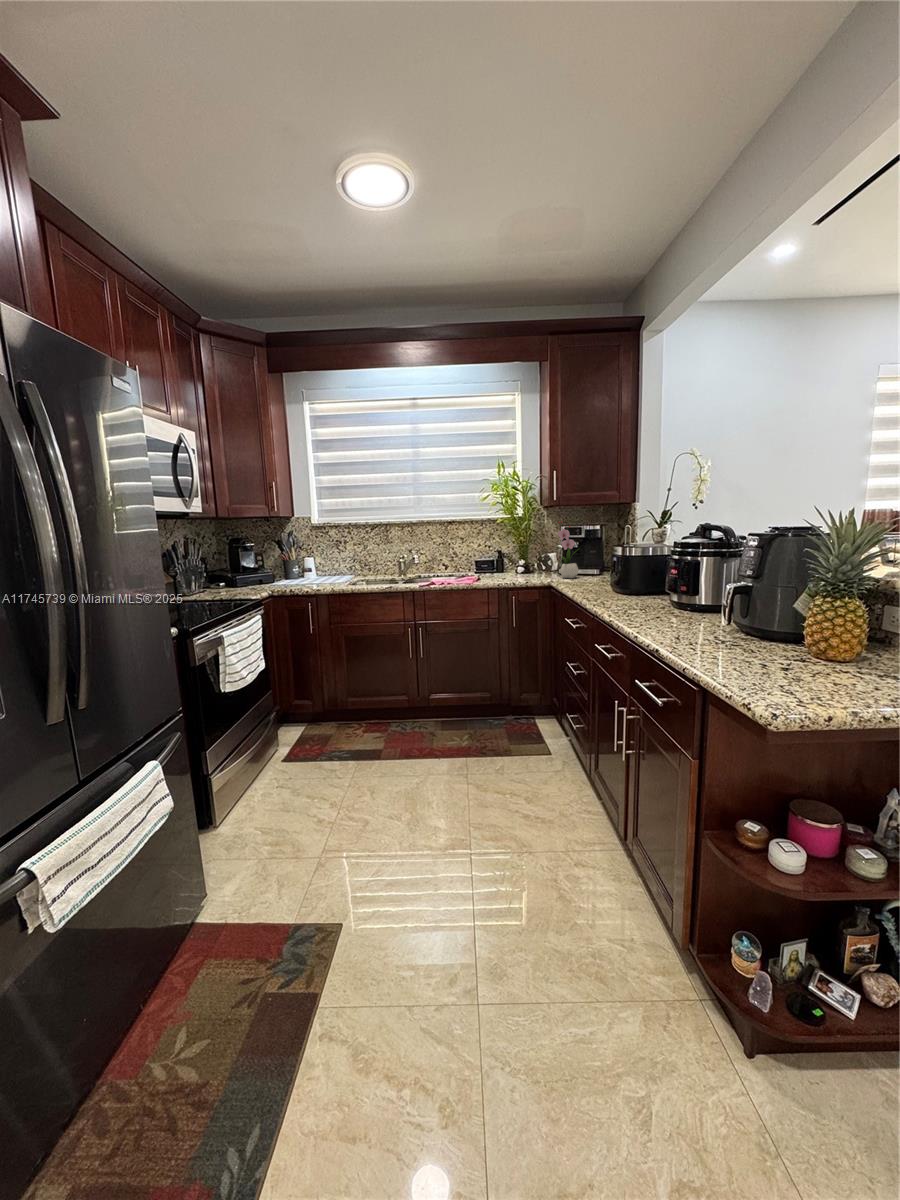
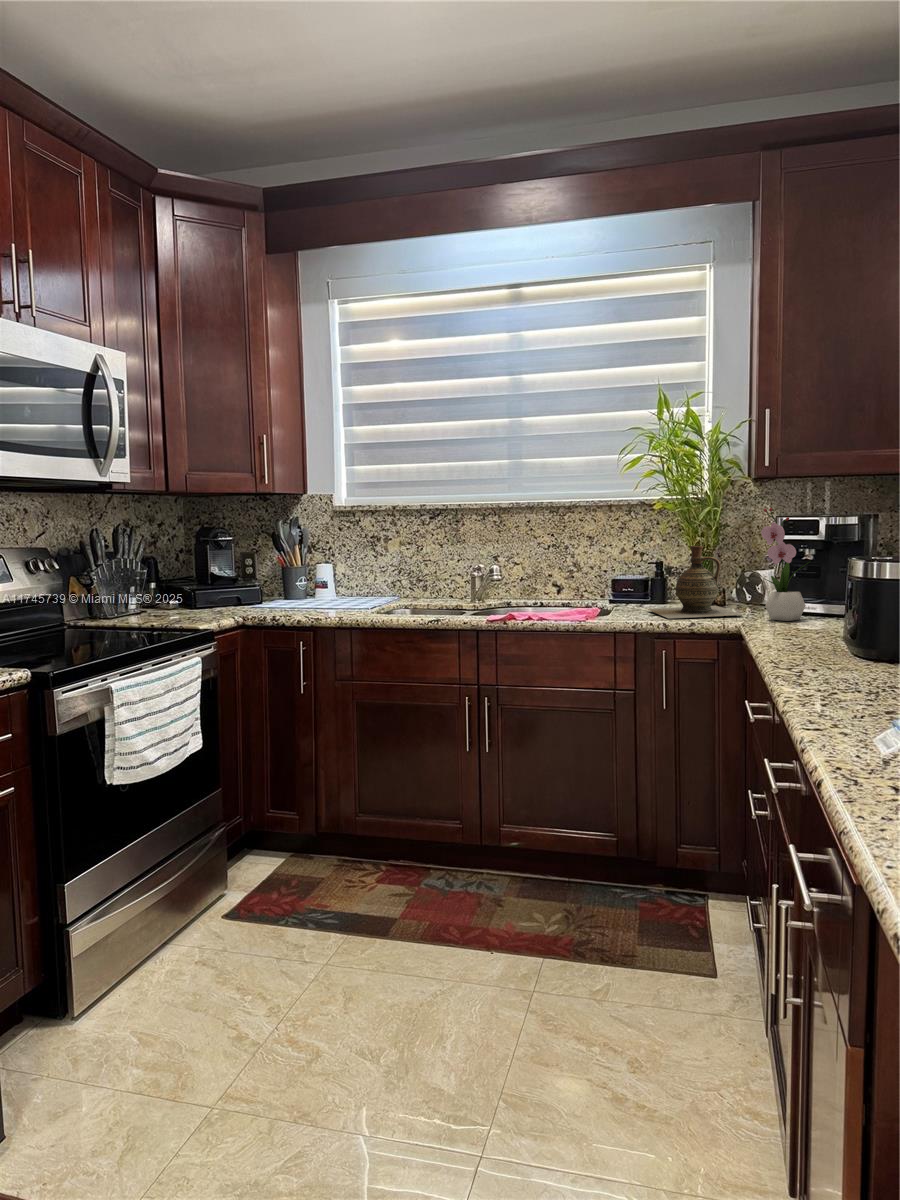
ceramic jug: none [497,541,548,580] -> present [648,546,742,619]

